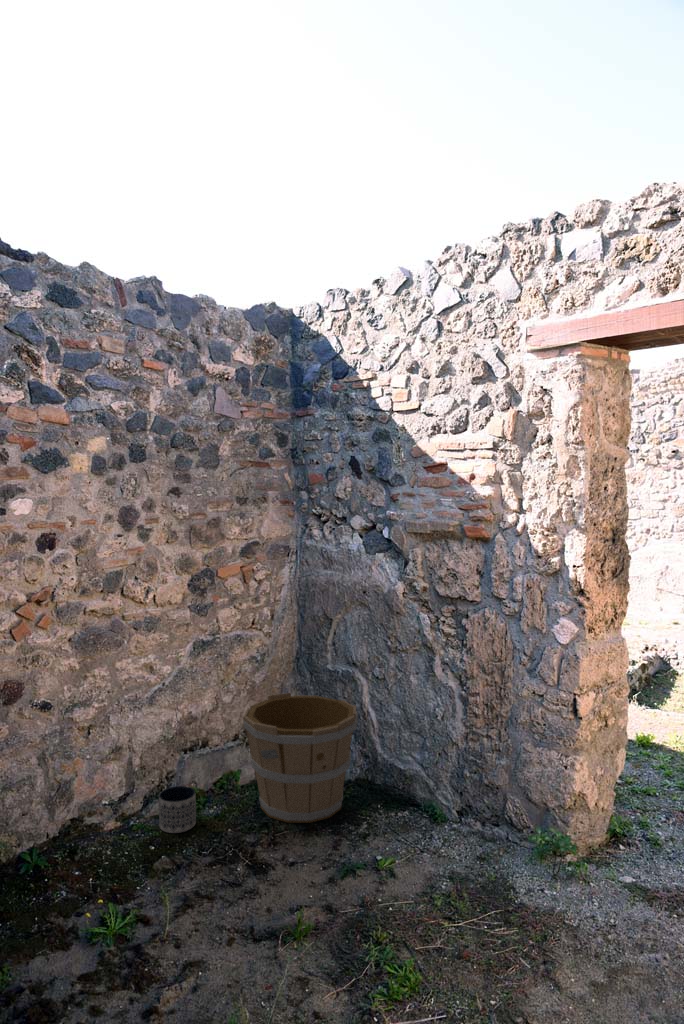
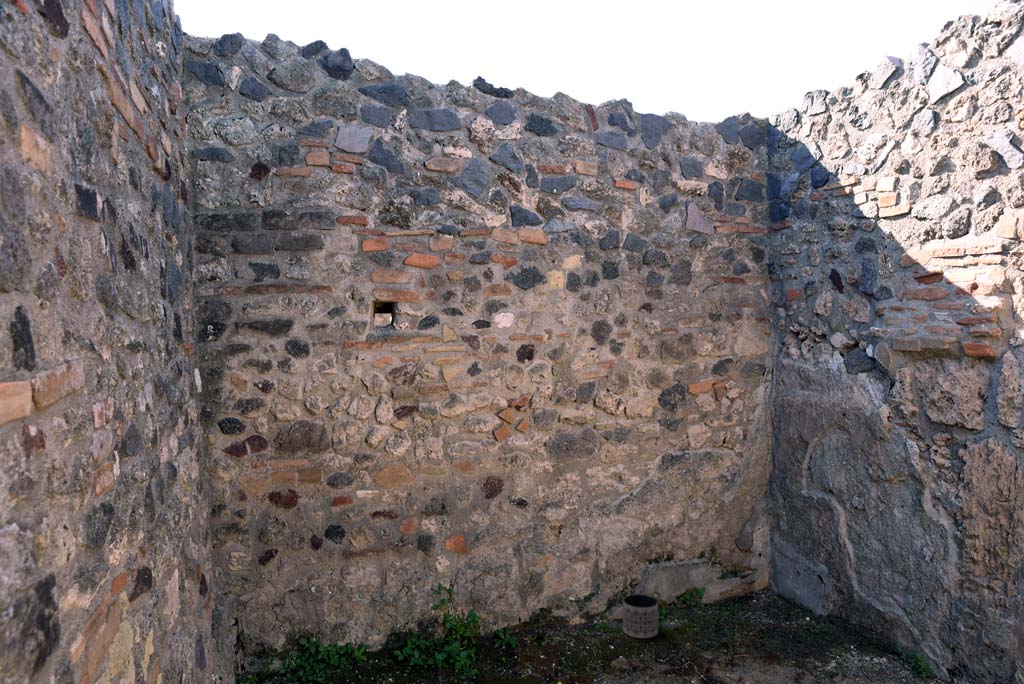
wooden bucket: present [243,693,358,823] -> none [707,517,834,652]

